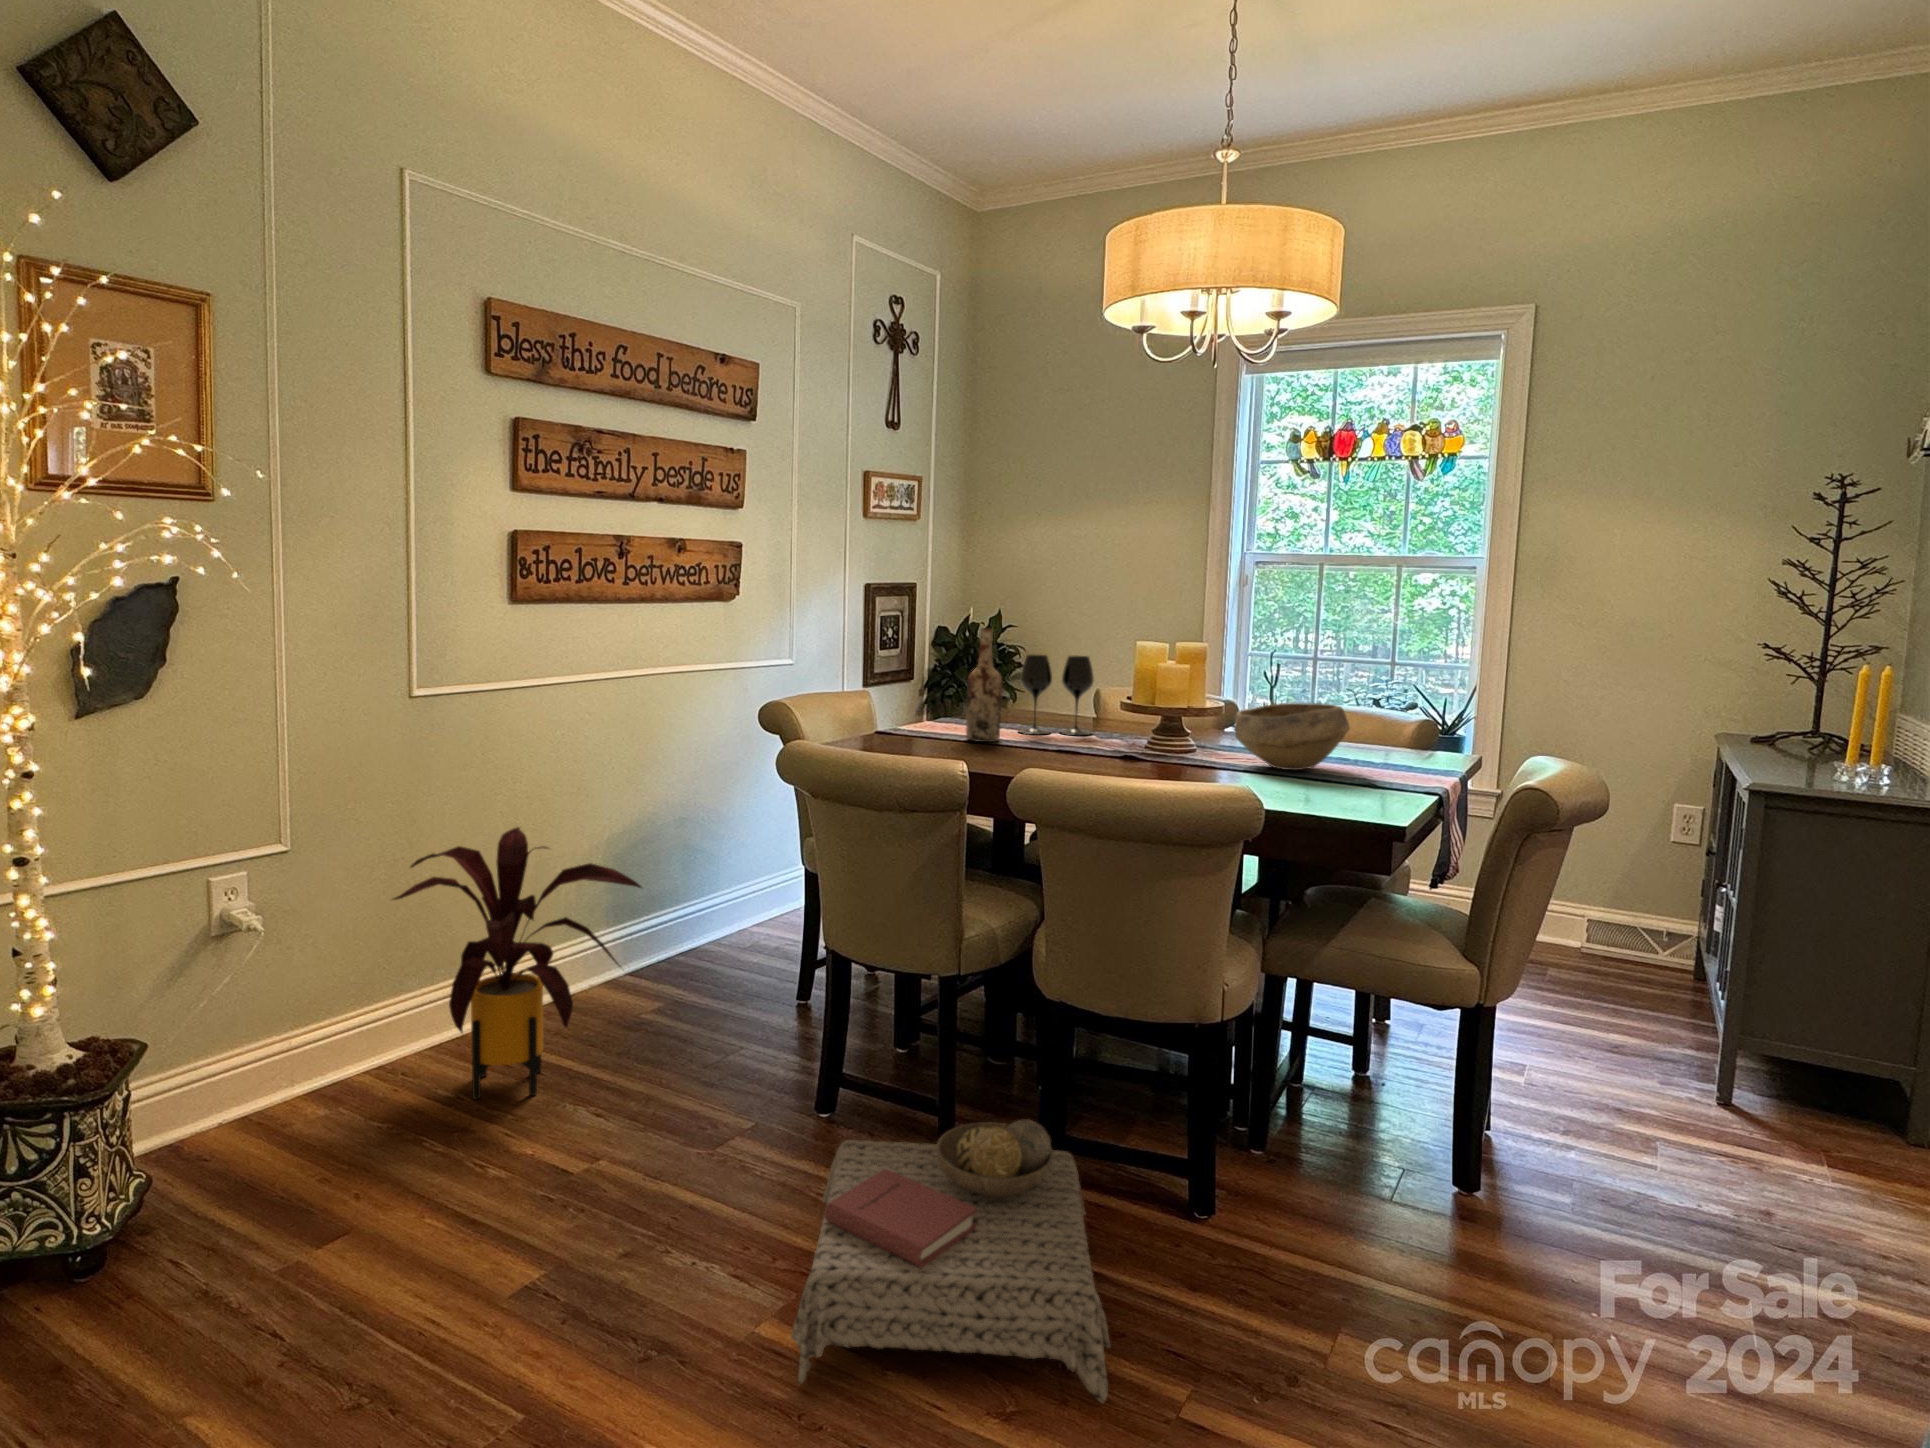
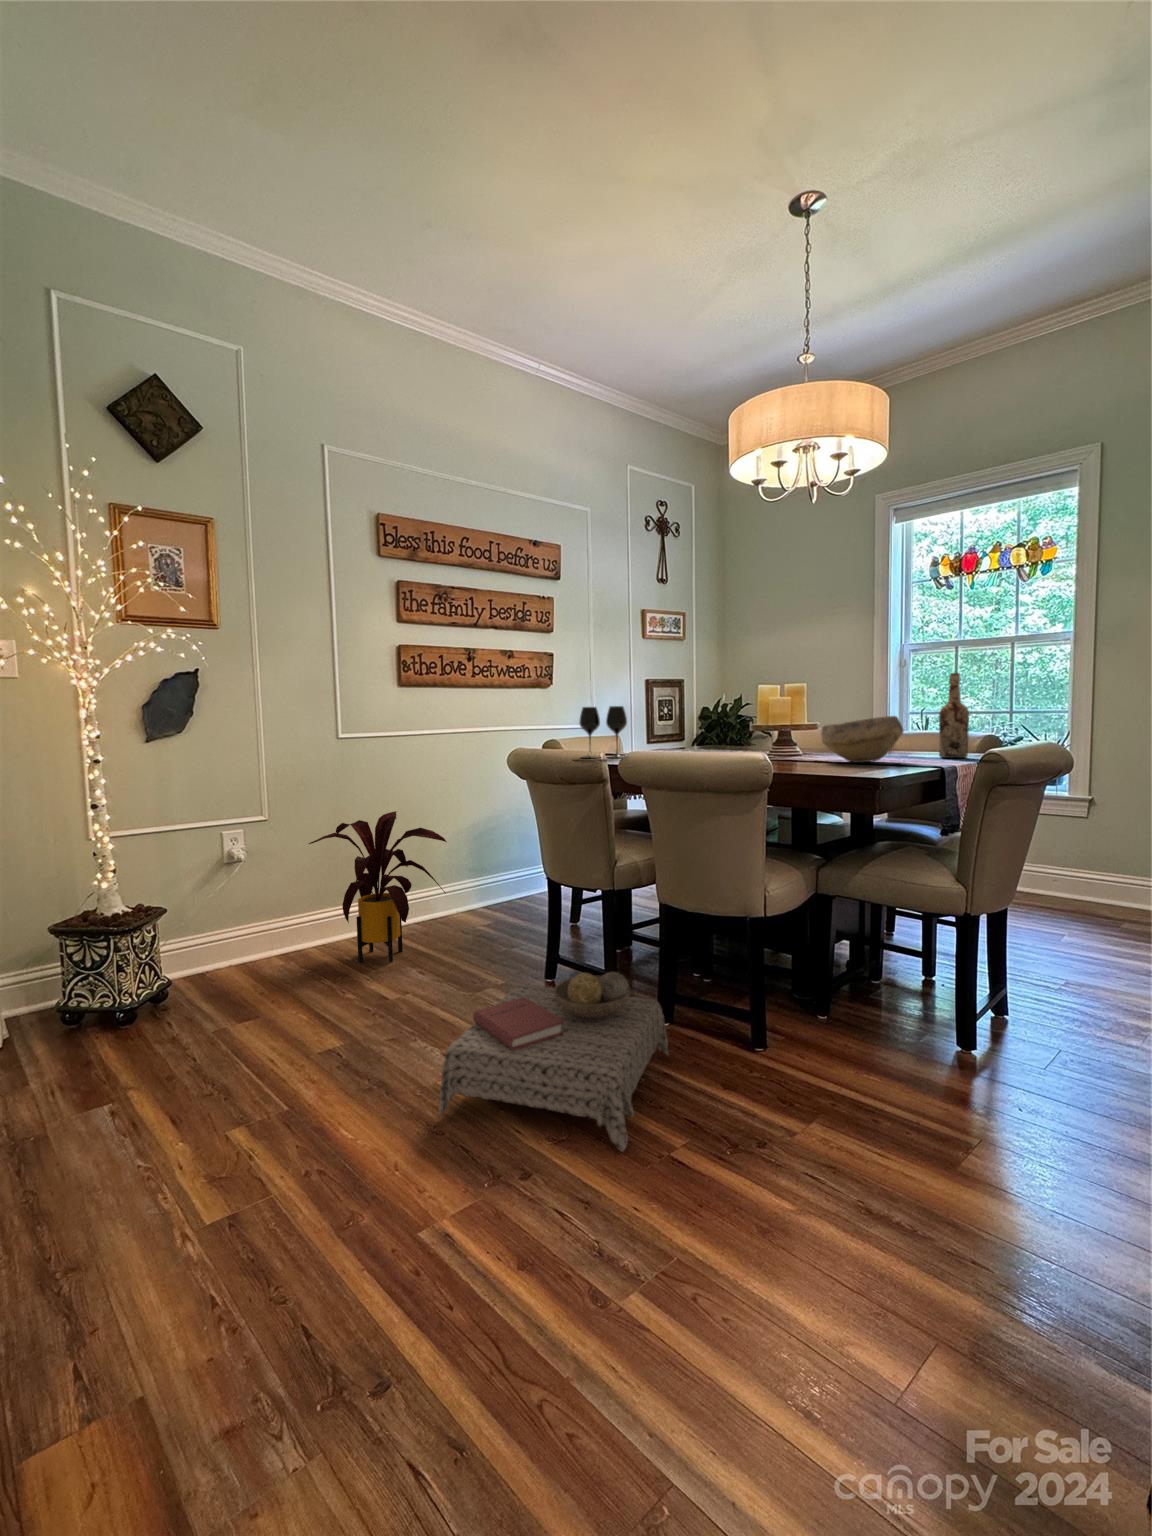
wine bottle: present [966,628,1002,742] -> present [939,673,969,758]
wine glass: present [1019,655,1094,735] -> present [579,706,627,758]

